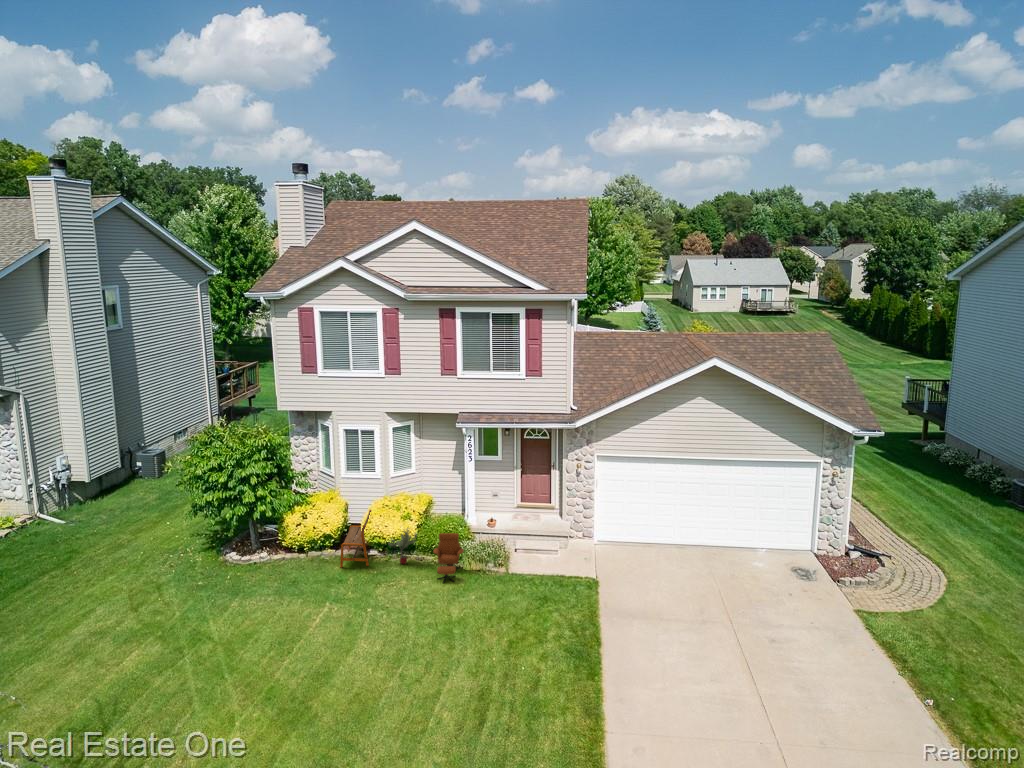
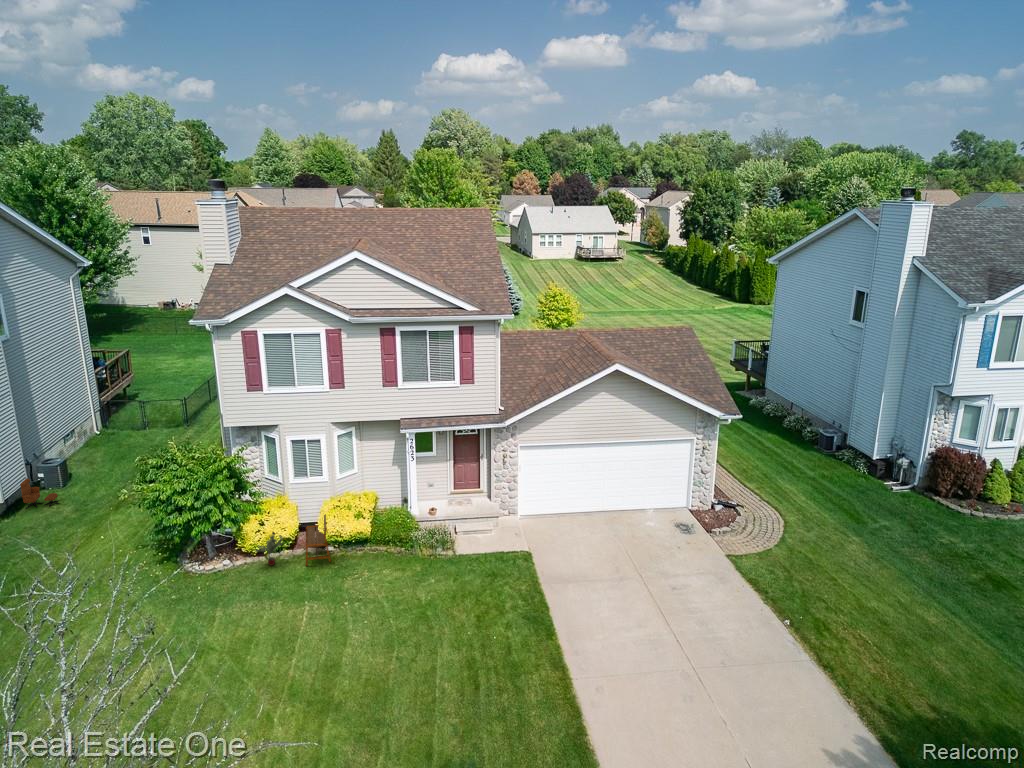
potted tree: present [389,528,417,564] -> present [256,533,284,565]
lounge chair: present [434,533,464,583] -> present [20,478,59,509]

